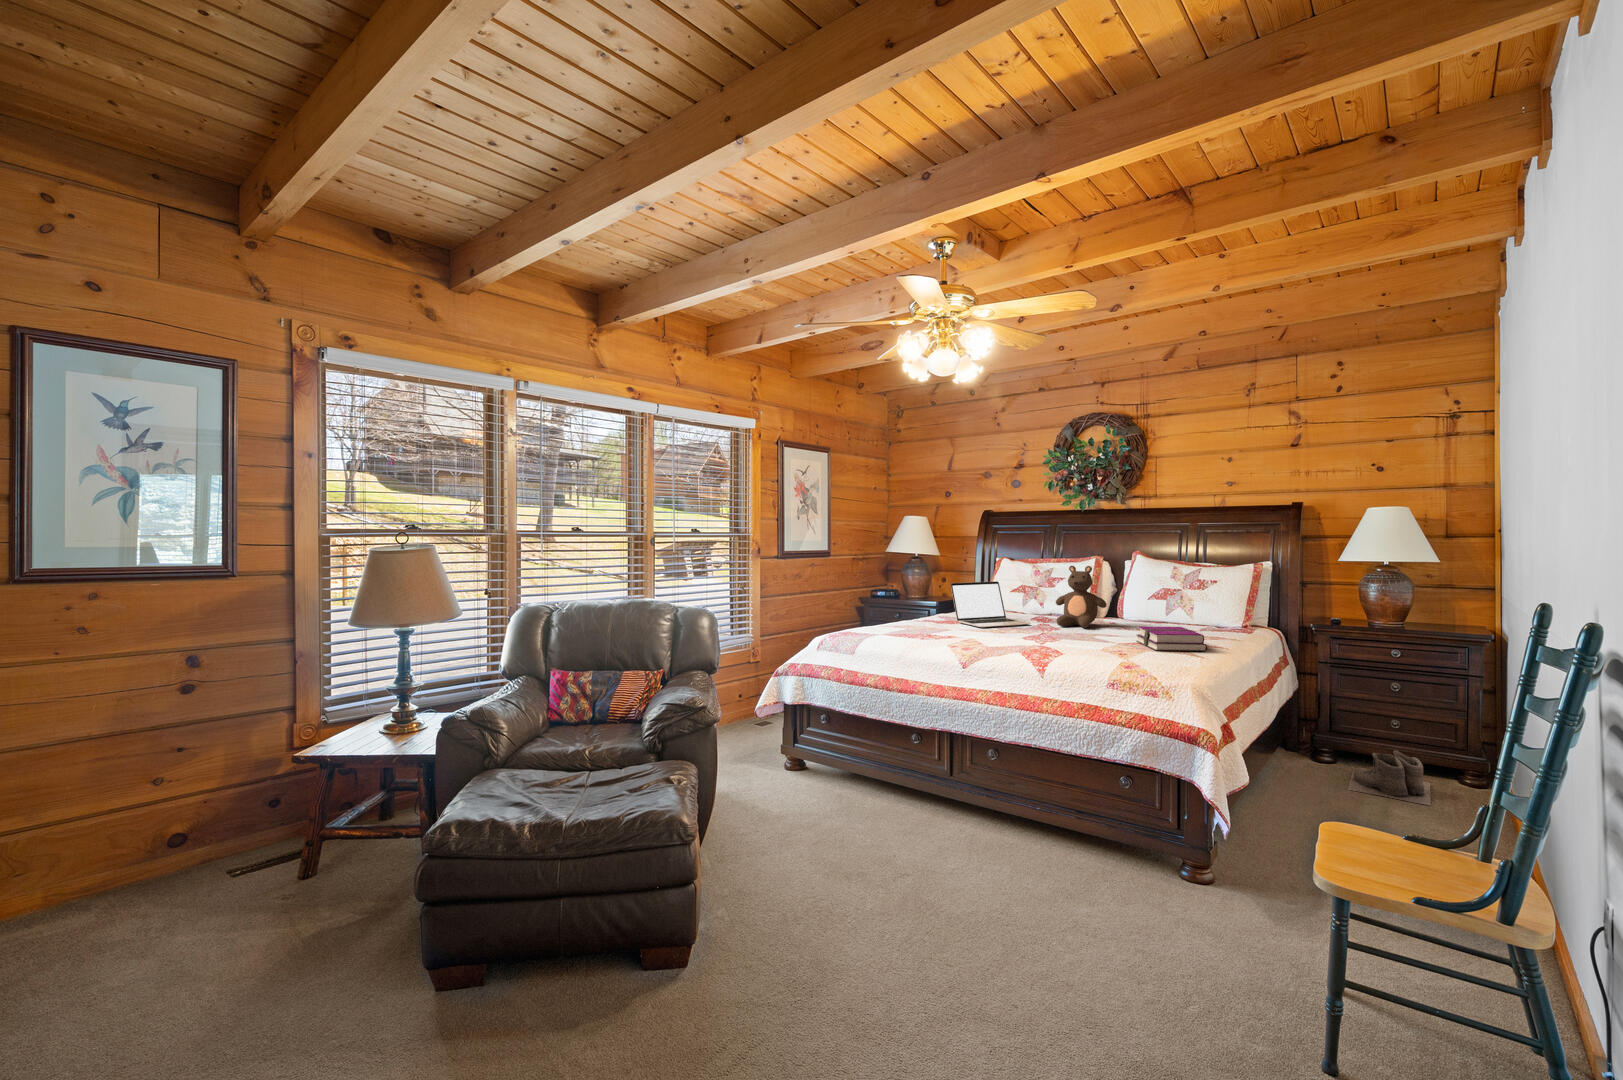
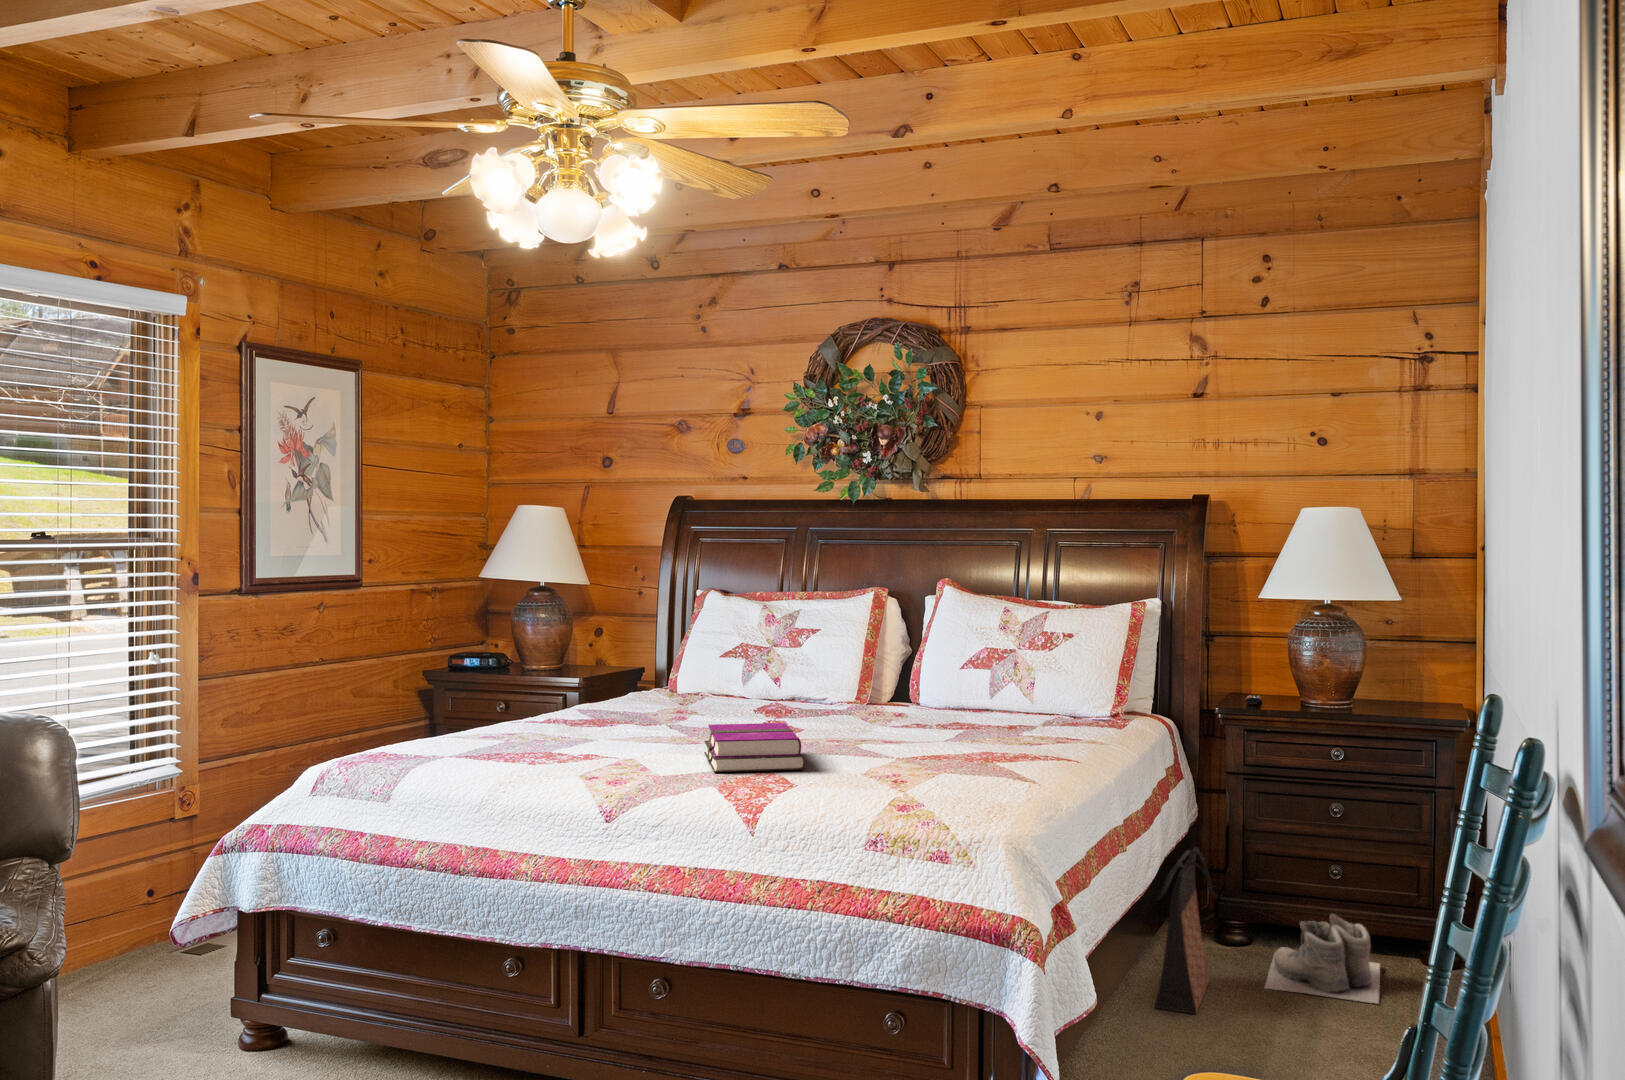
teddy bear: present [1056,566,1107,628] -> none [800,605,889,724]
laptop: present [951,581,1031,627] -> none [601,636,753,729]
hardback book: present [1137,626,1207,651] -> present [704,723,805,772]
bag: none [1274,705,1315,799] -> present [1155,848,1215,1014]

